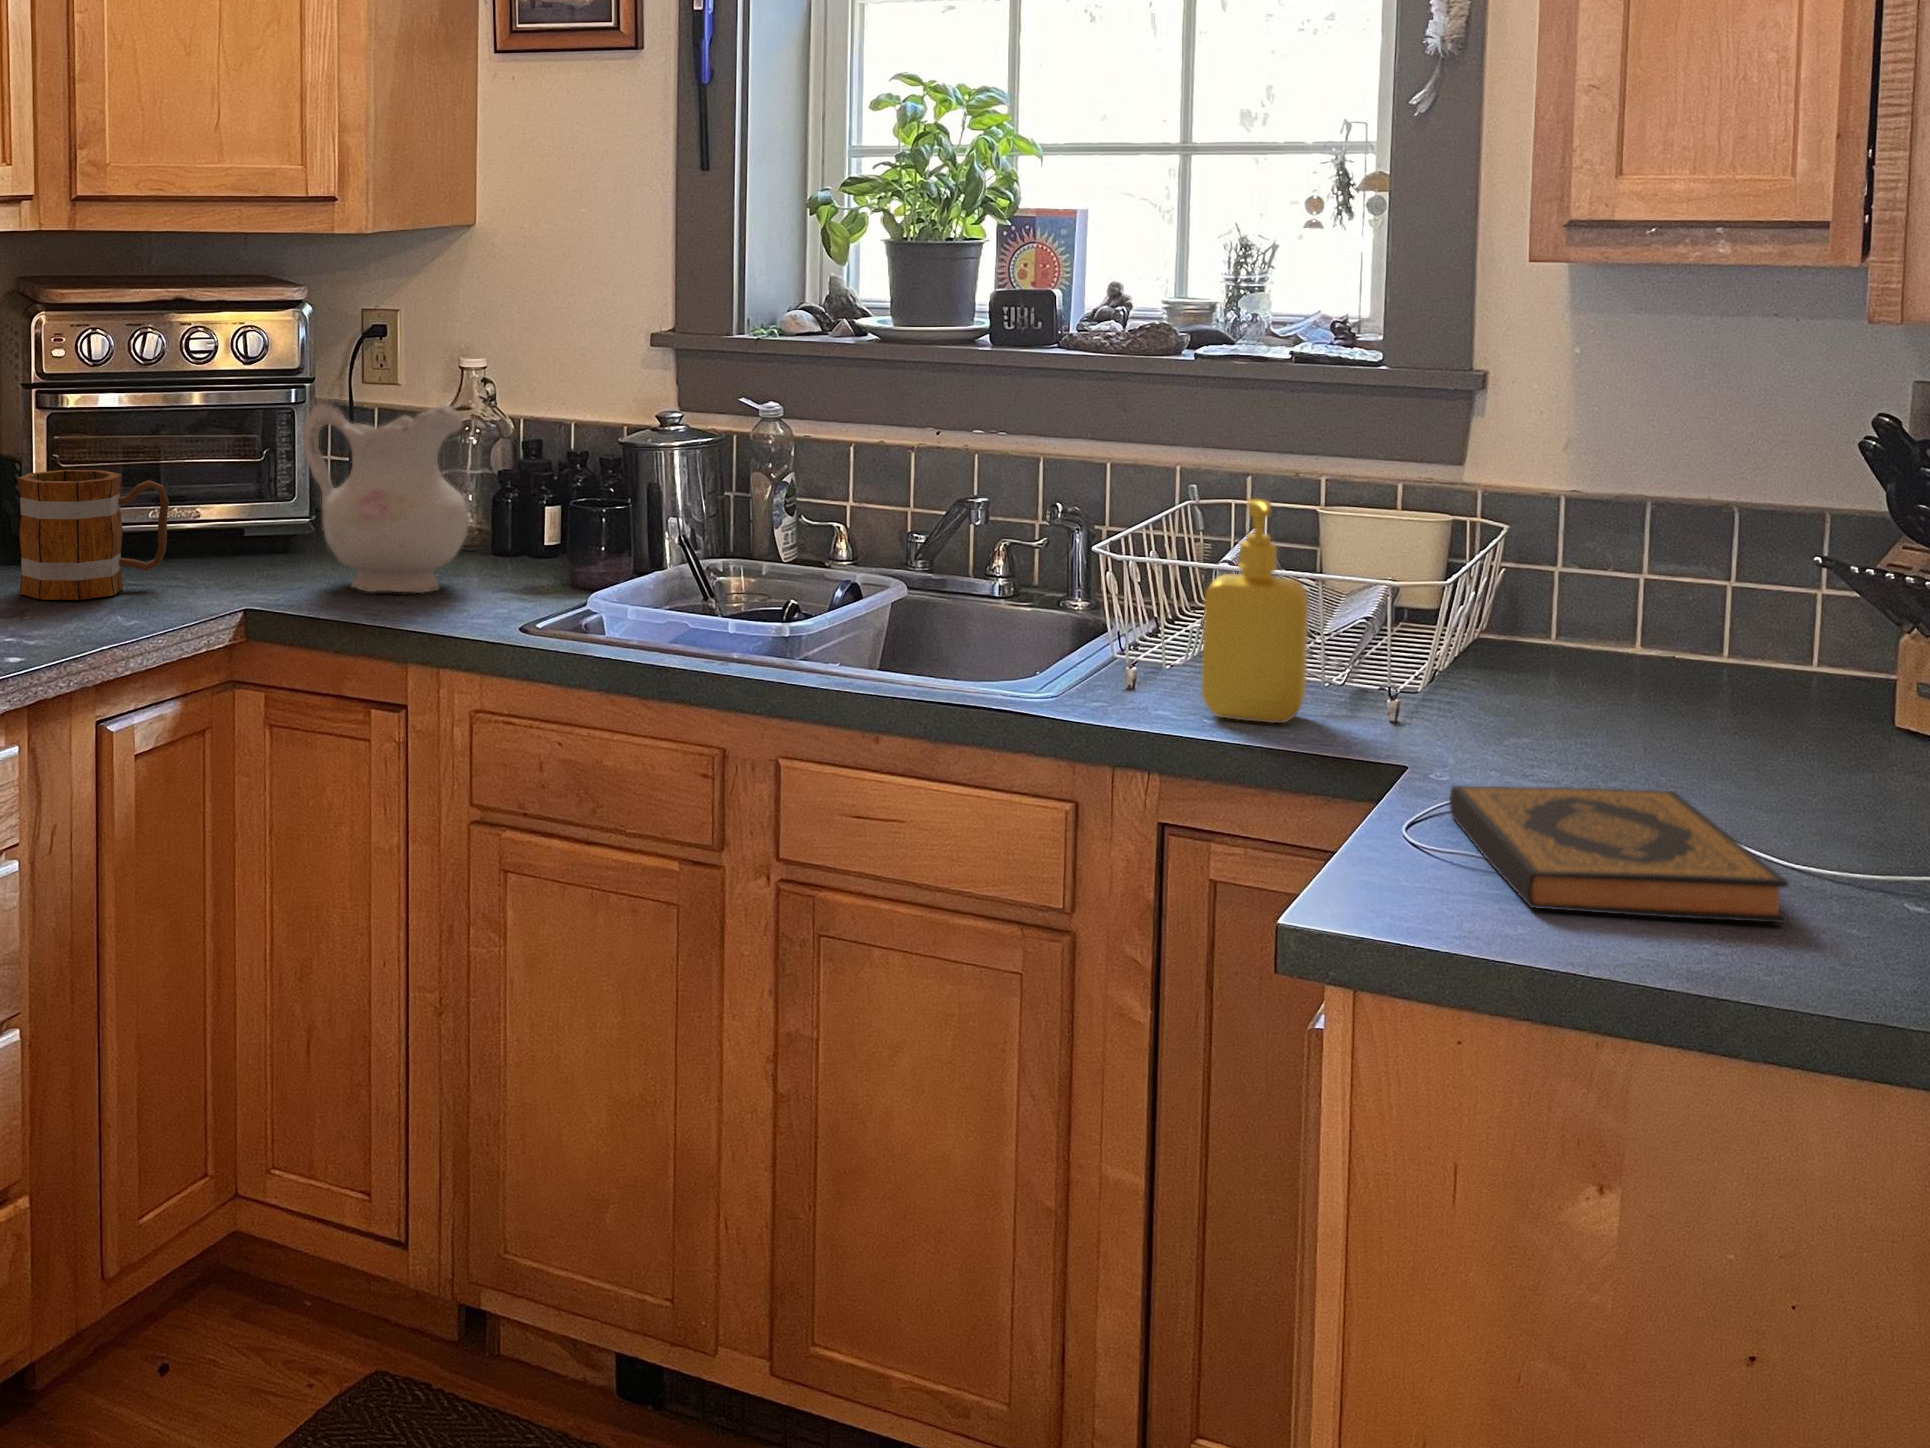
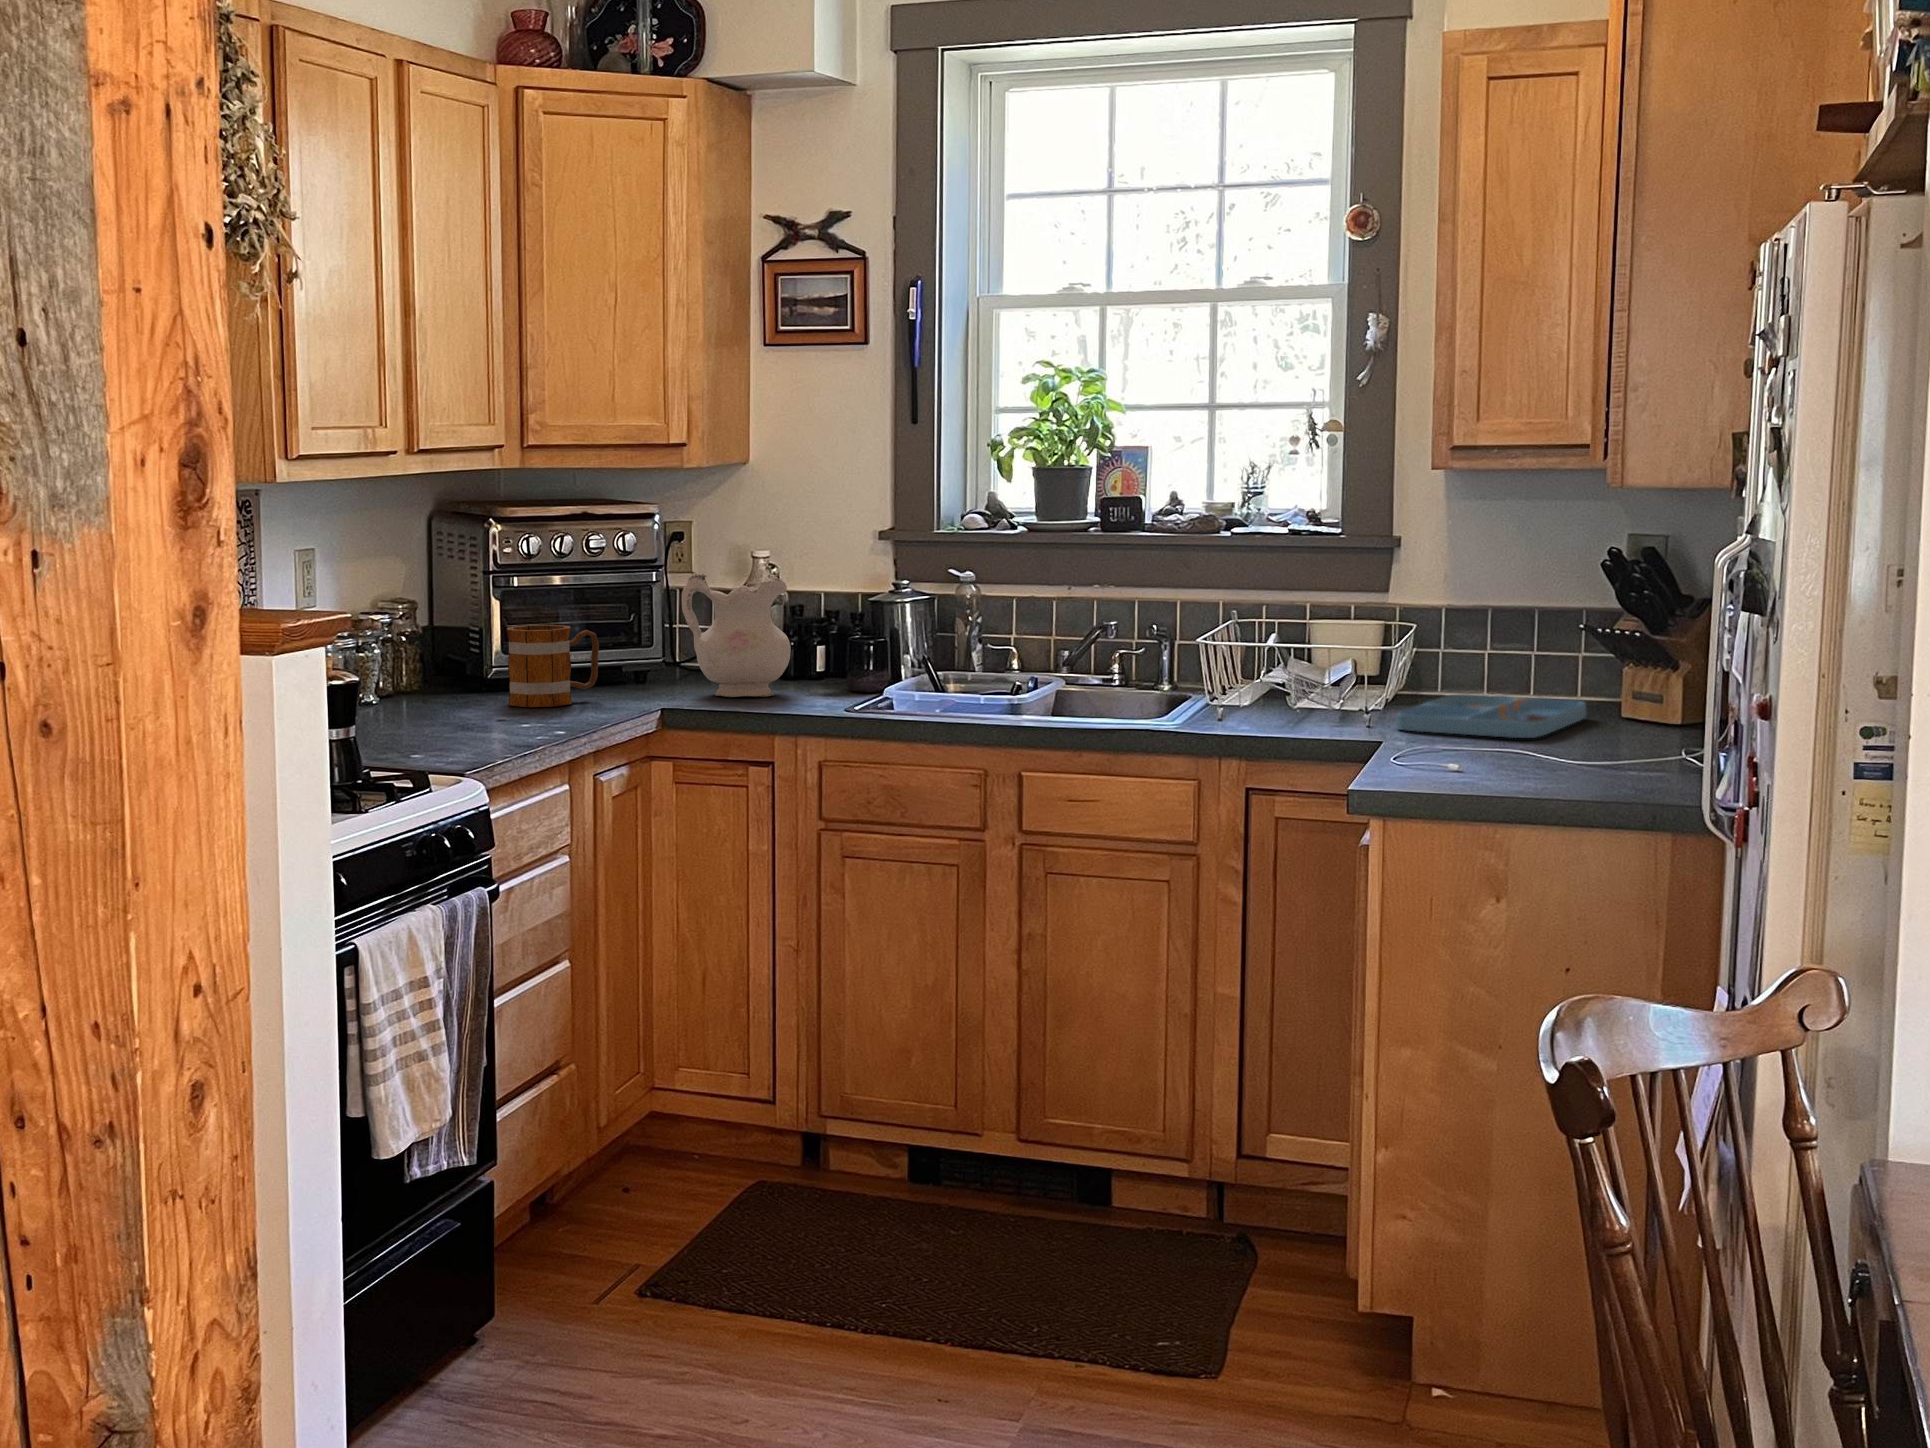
soap dispenser: present [1202,499,1308,723] -> none [1266,604,1322,727]
tray: none [1447,660,1832,784] -> present [1396,694,1586,738]
hardback book: present [1449,786,1788,923] -> none [1408,734,1569,776]

